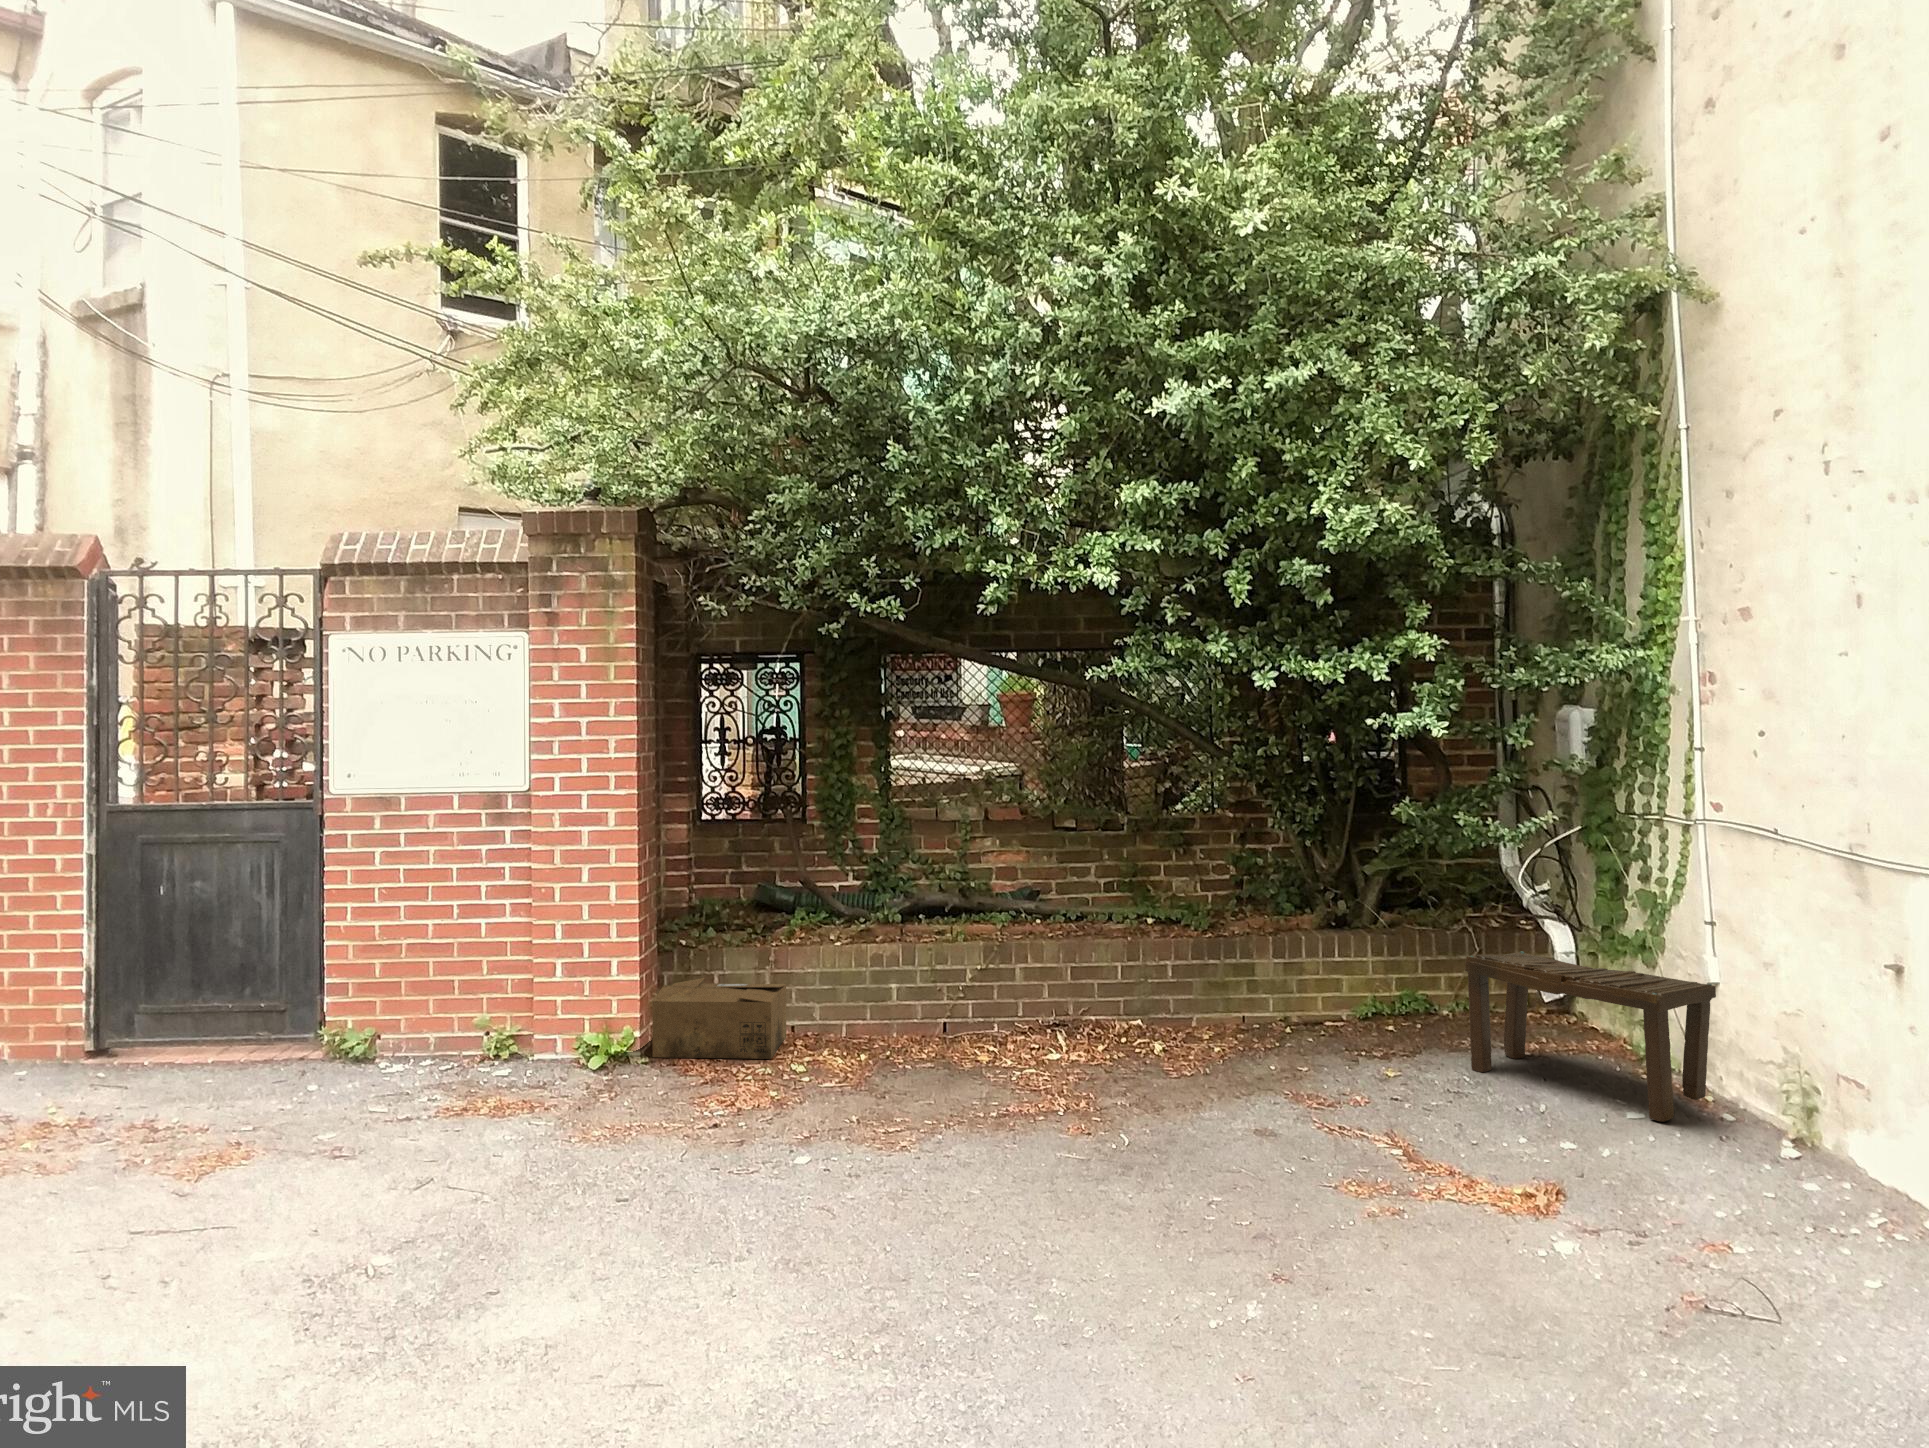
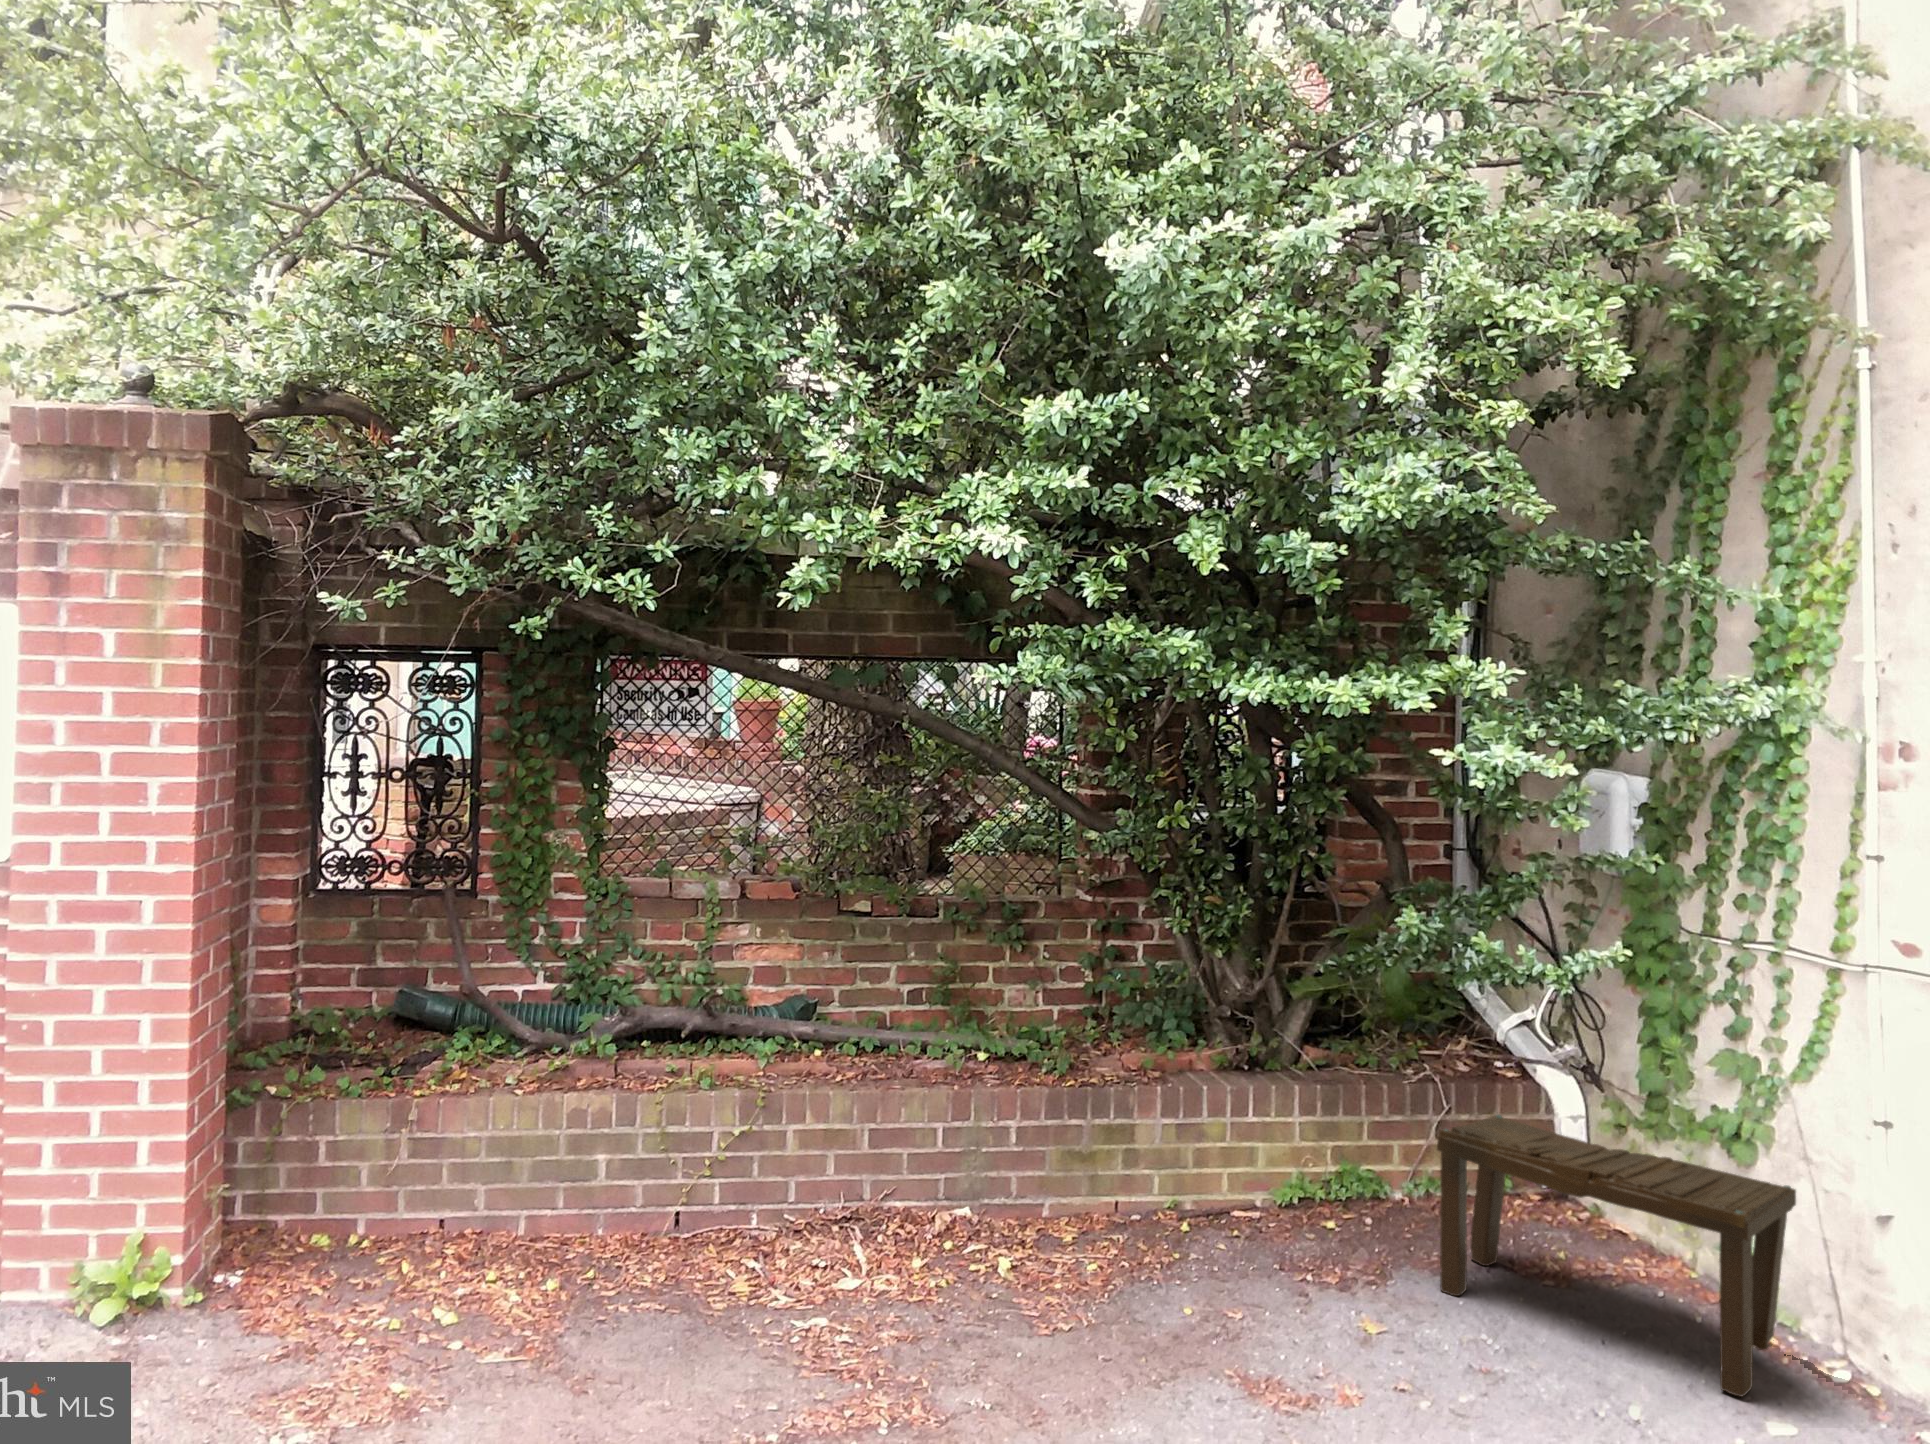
cardboard box: present [652,978,786,1059] -> none [198,1159,434,1306]

